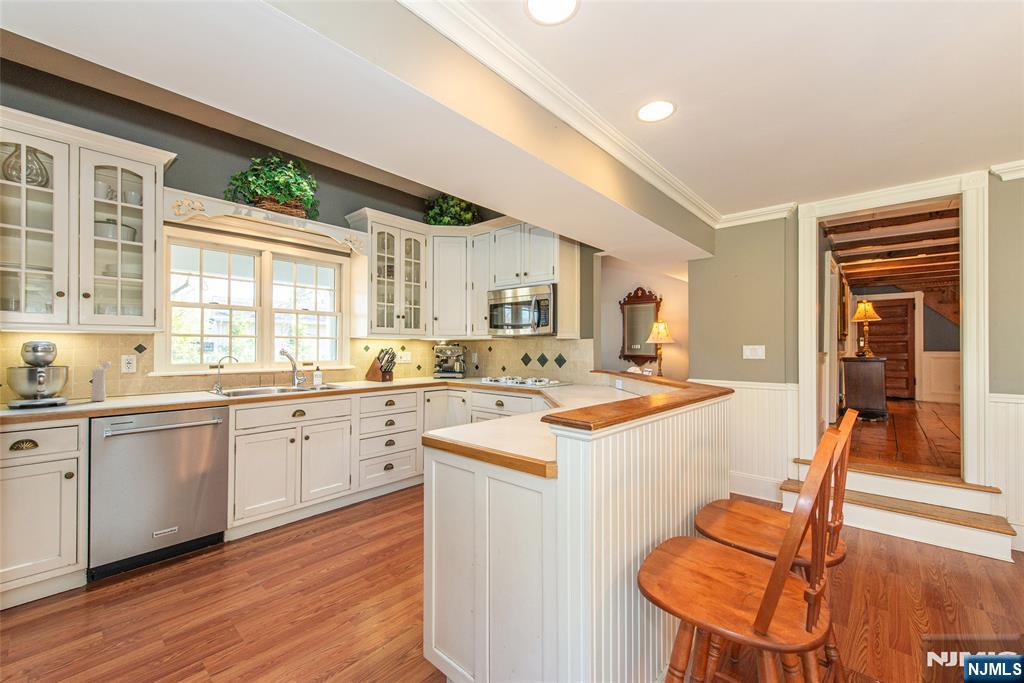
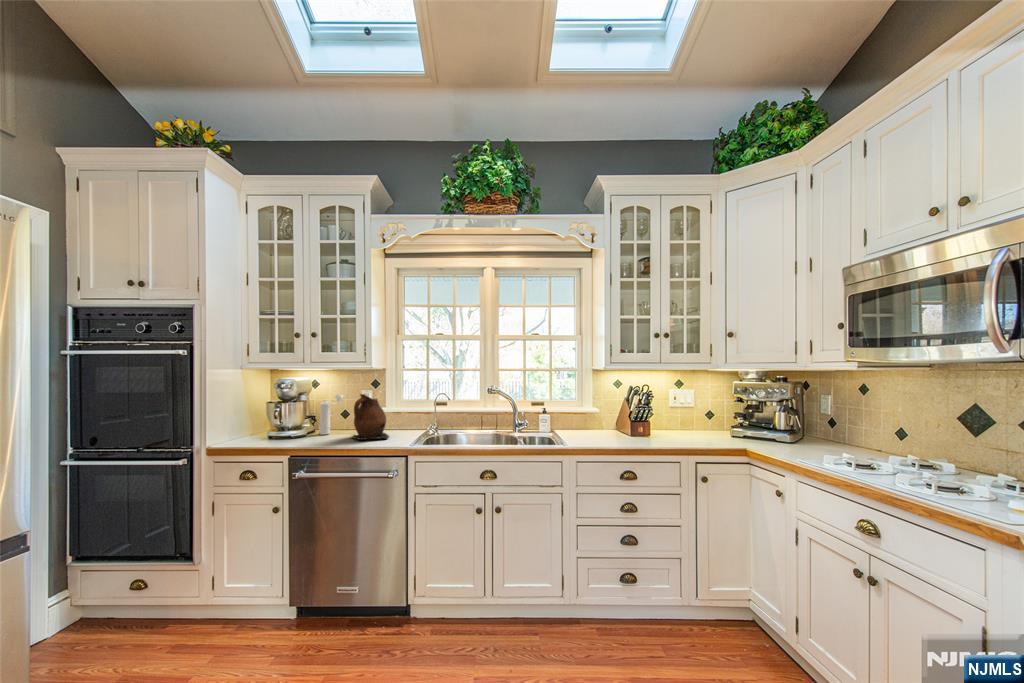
ceramic pitcher: none [142,357,192,399] -> present [352,394,389,440]

